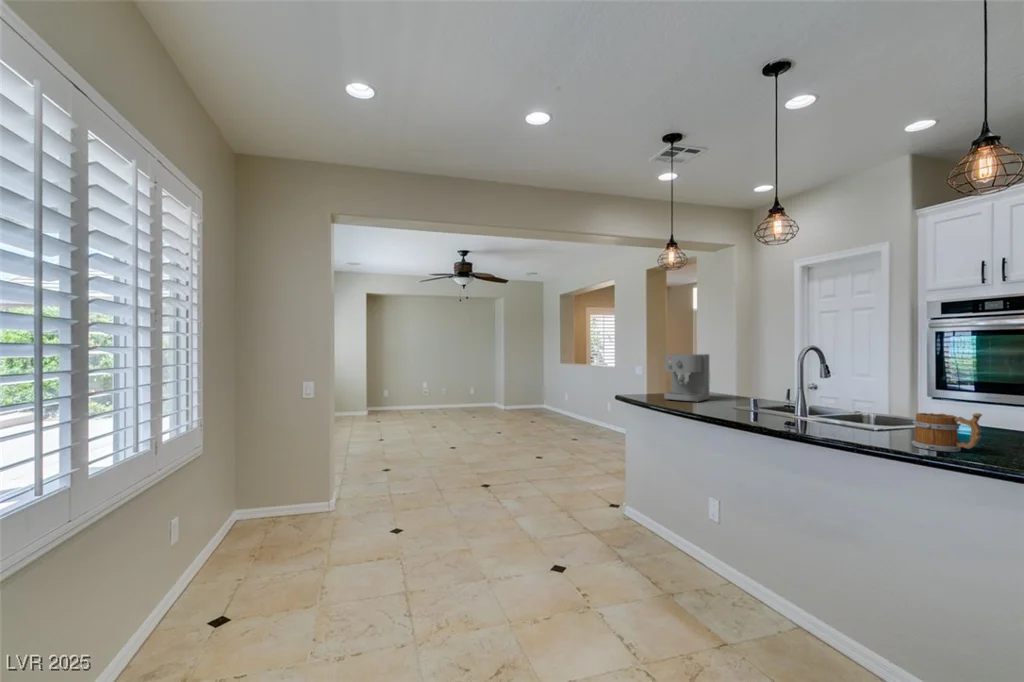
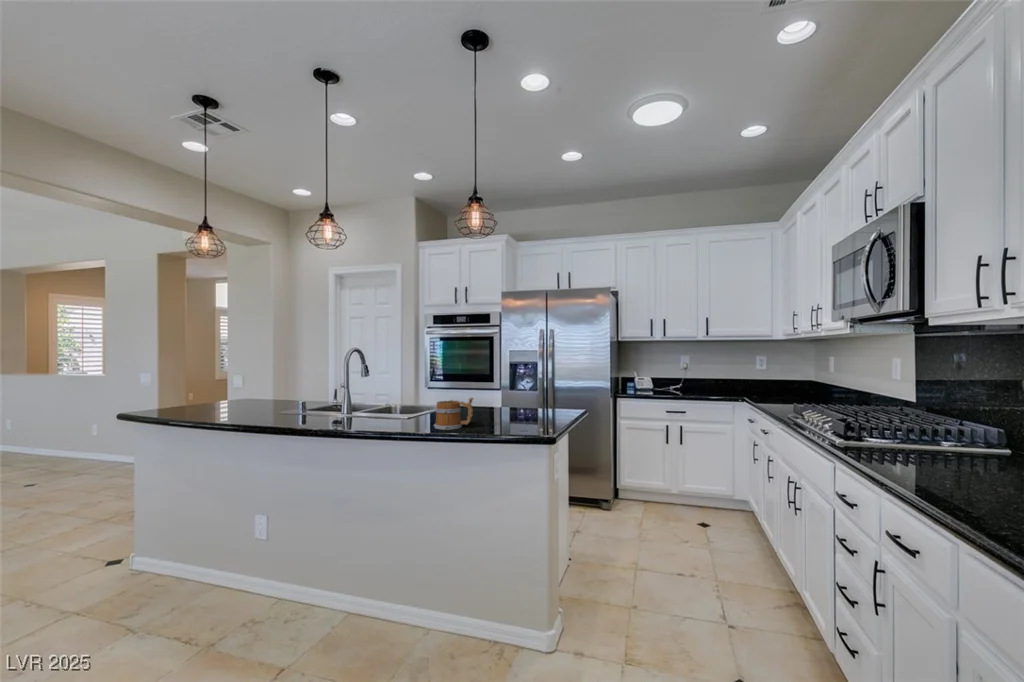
coffee maker: present [664,354,709,402] -> none [192,358,251,415]

